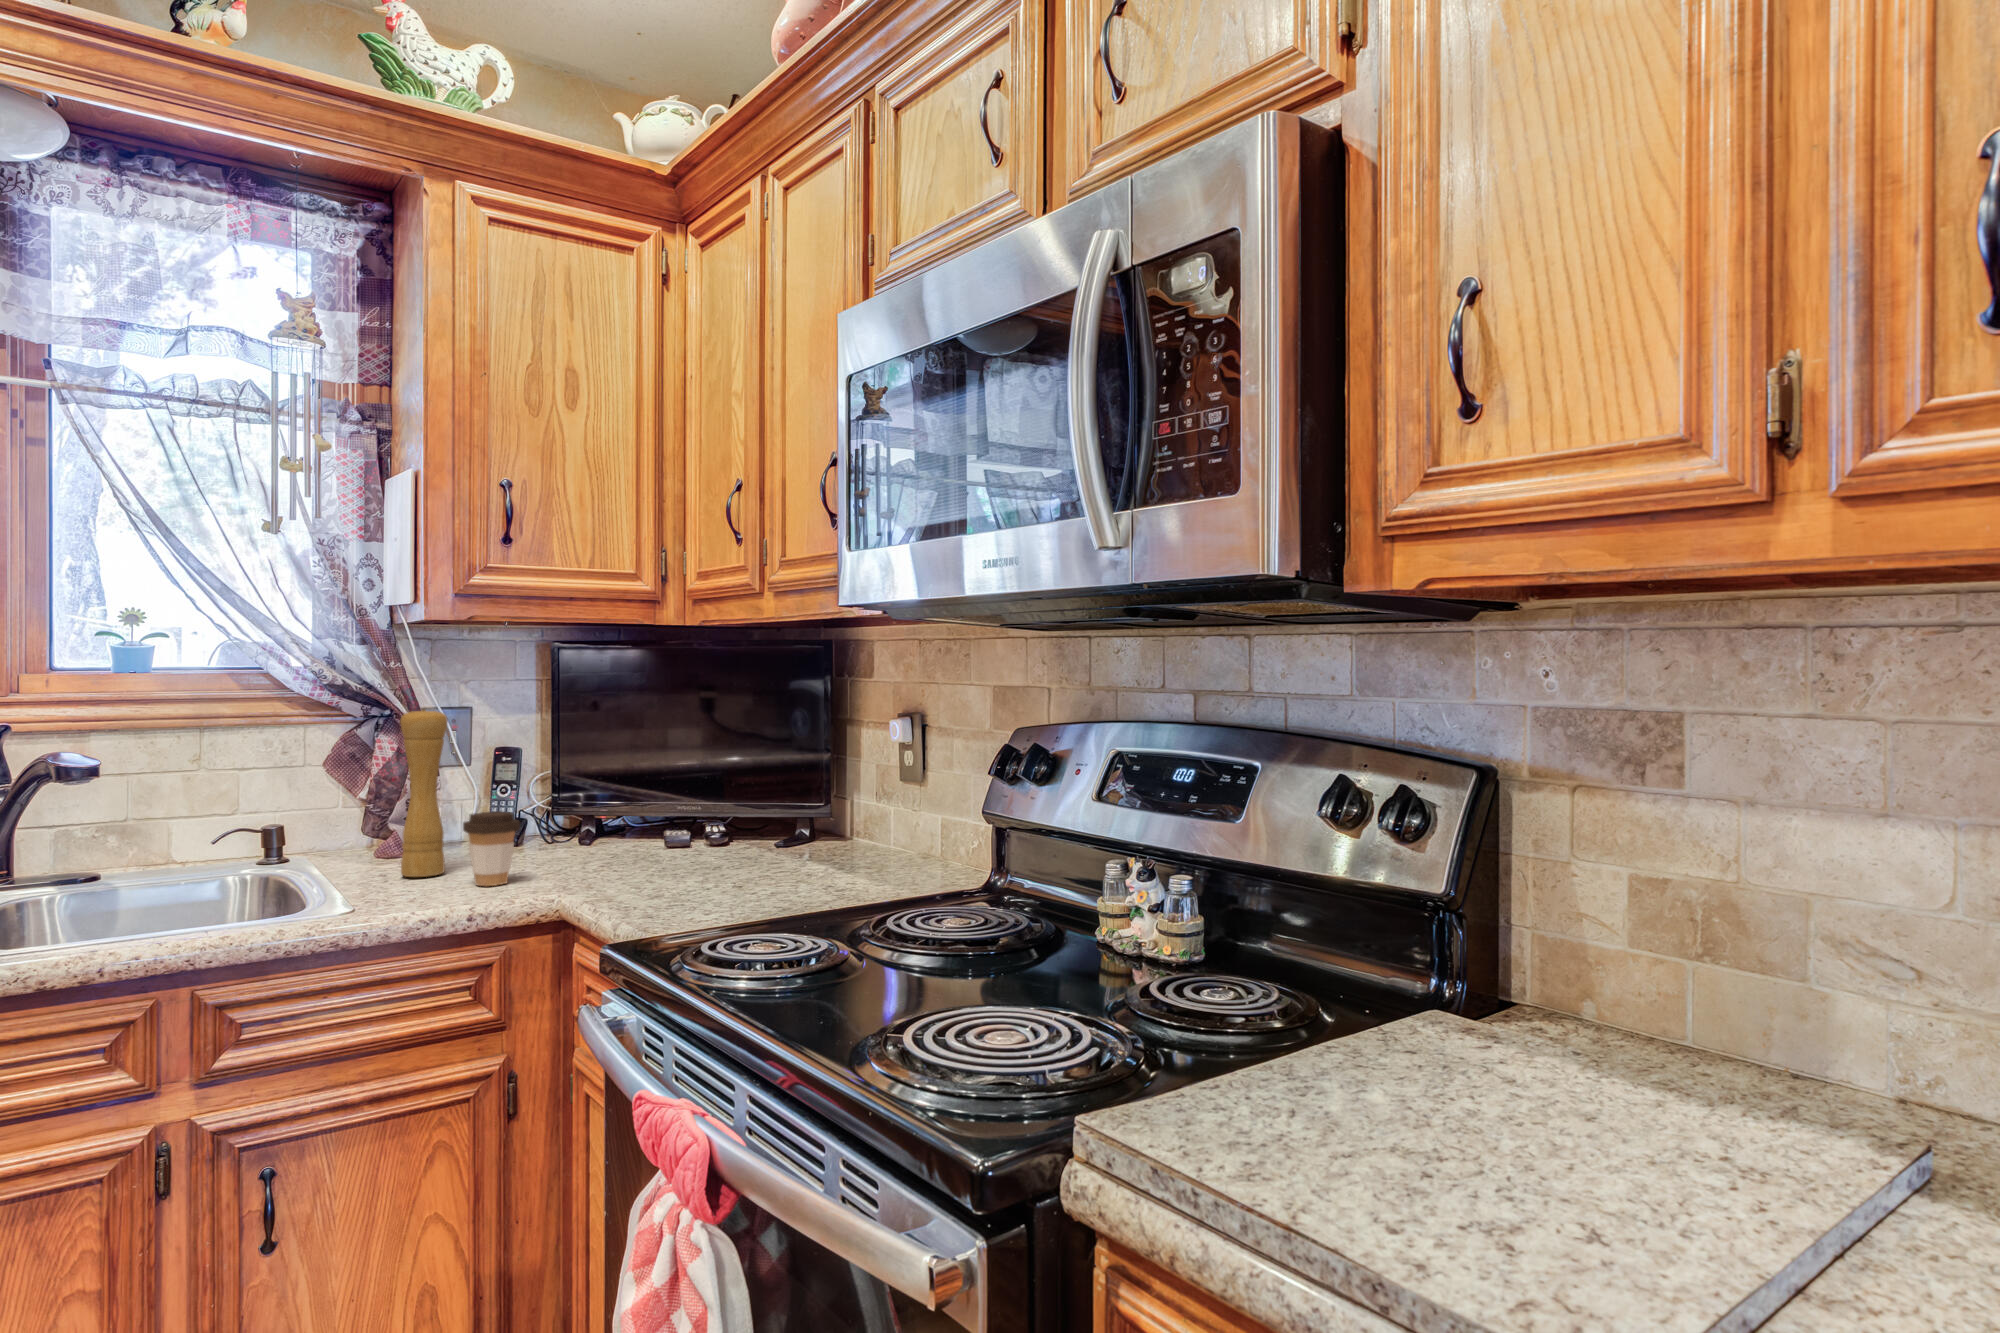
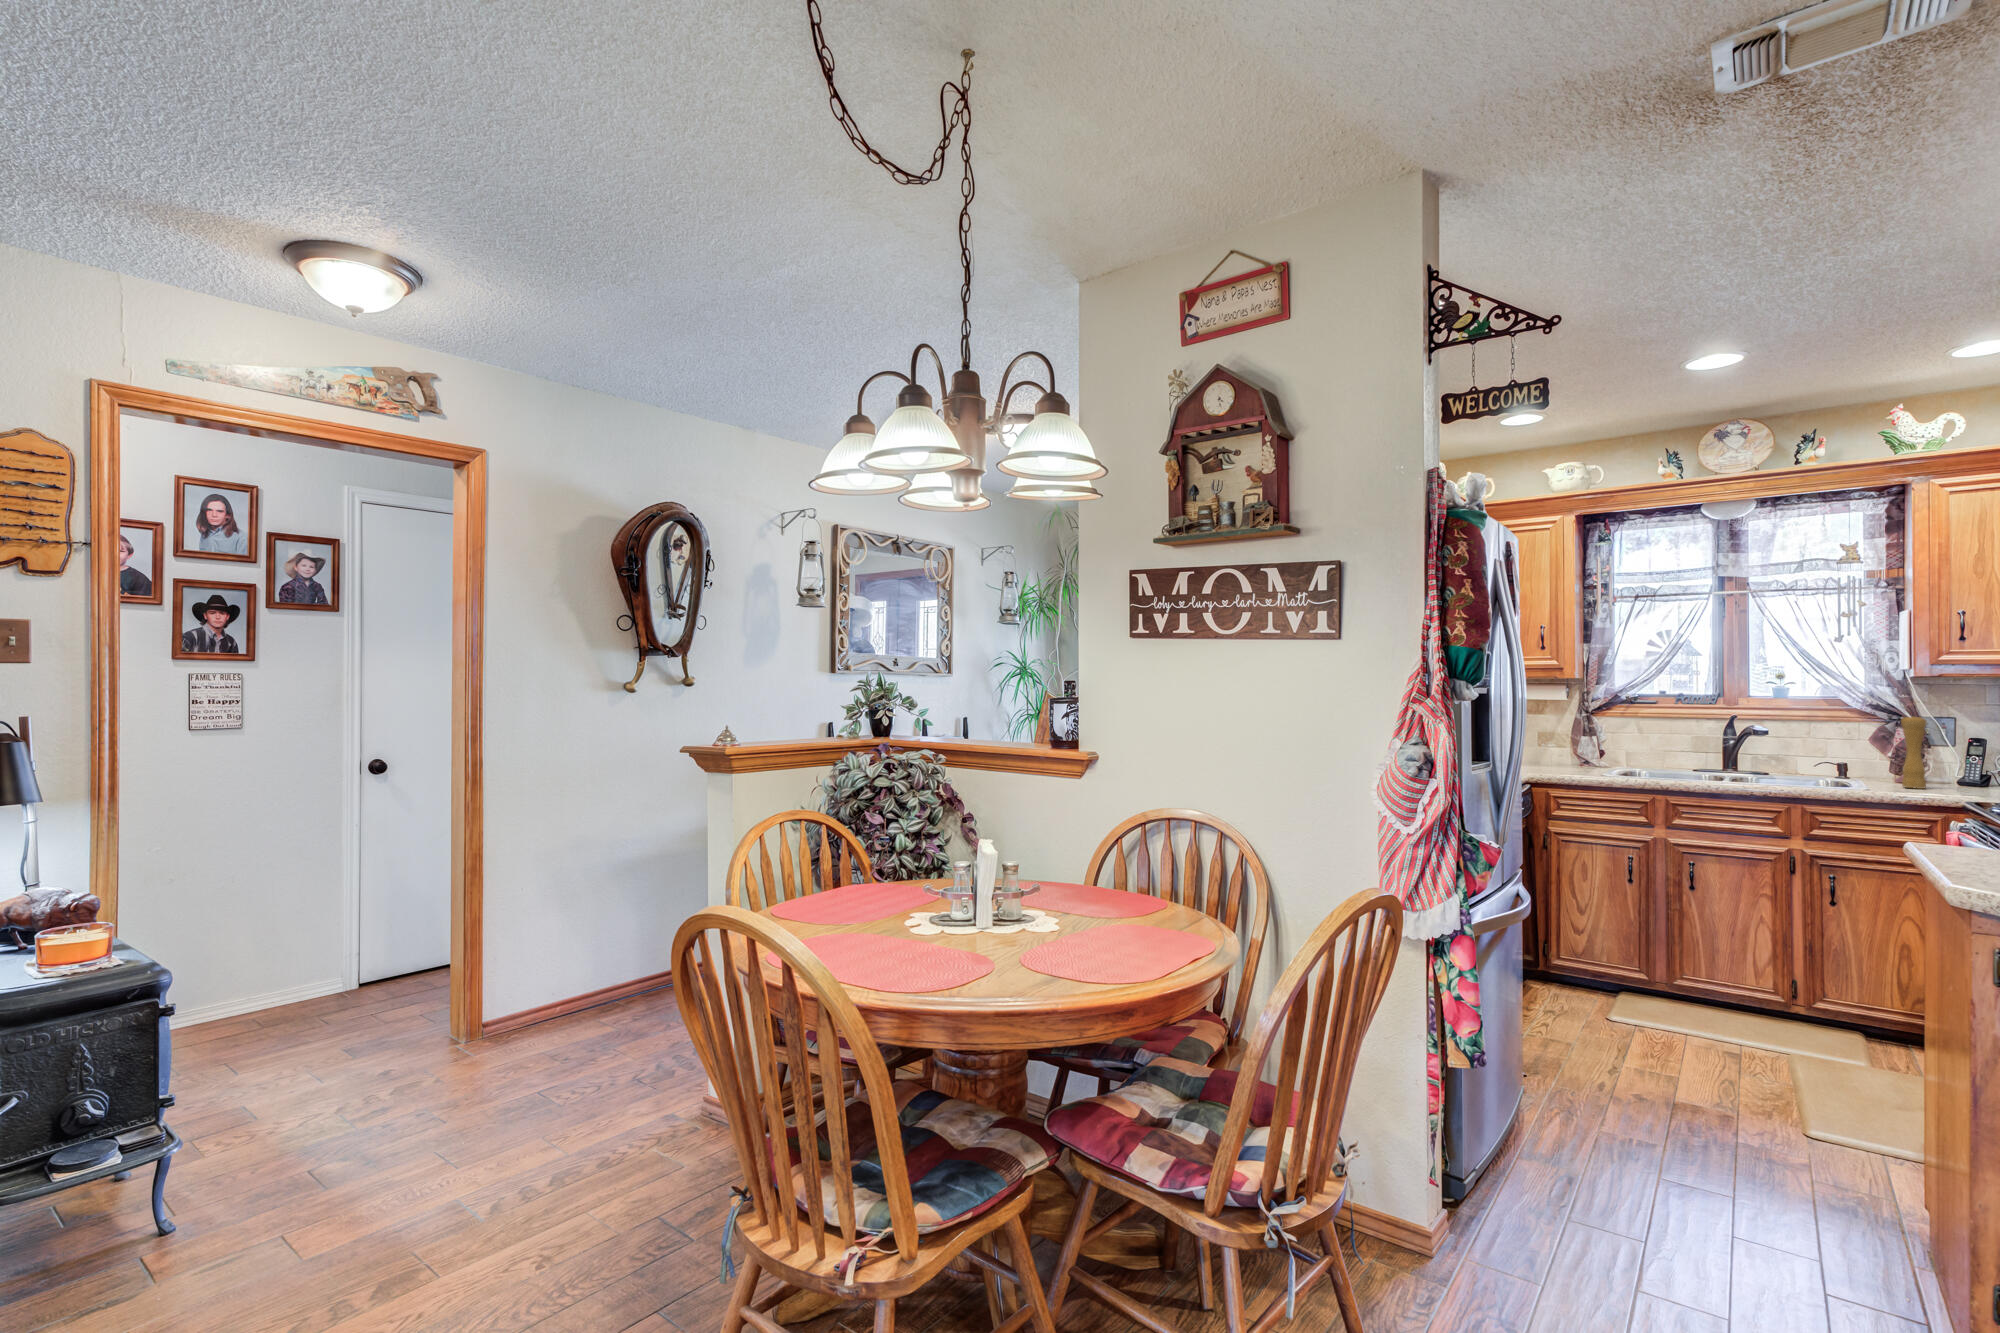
coffee cup: present [463,811,520,886] -> none [1930,762,1962,794]

